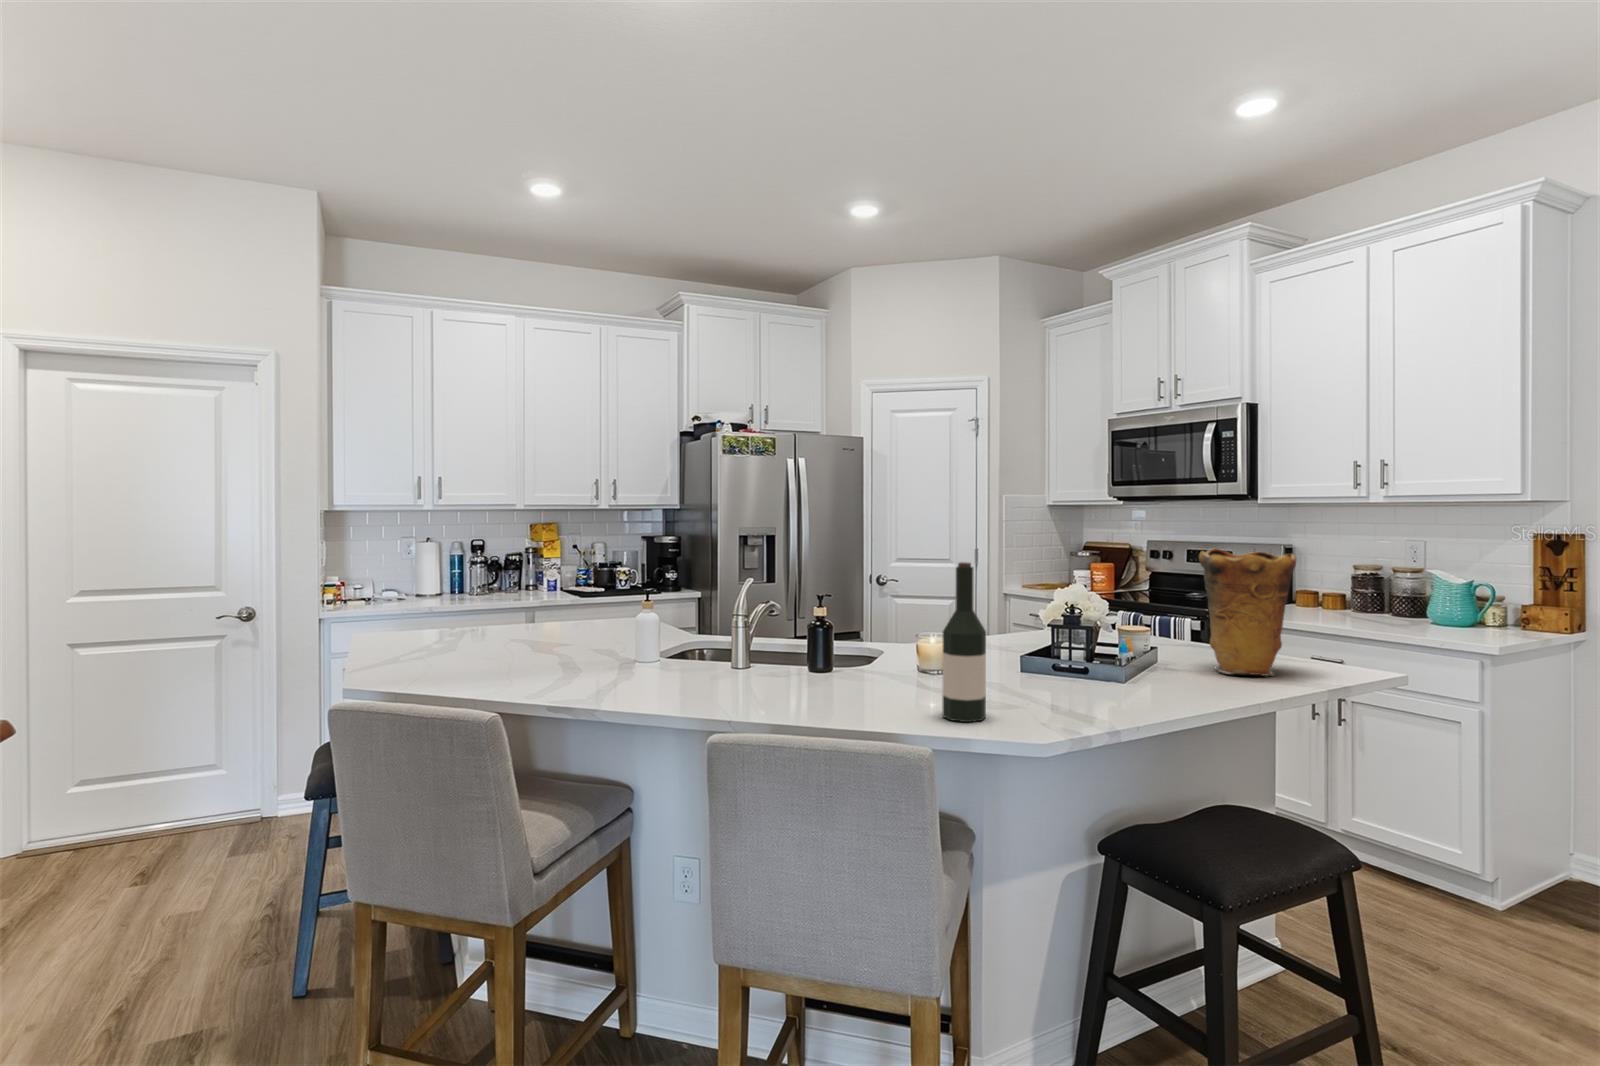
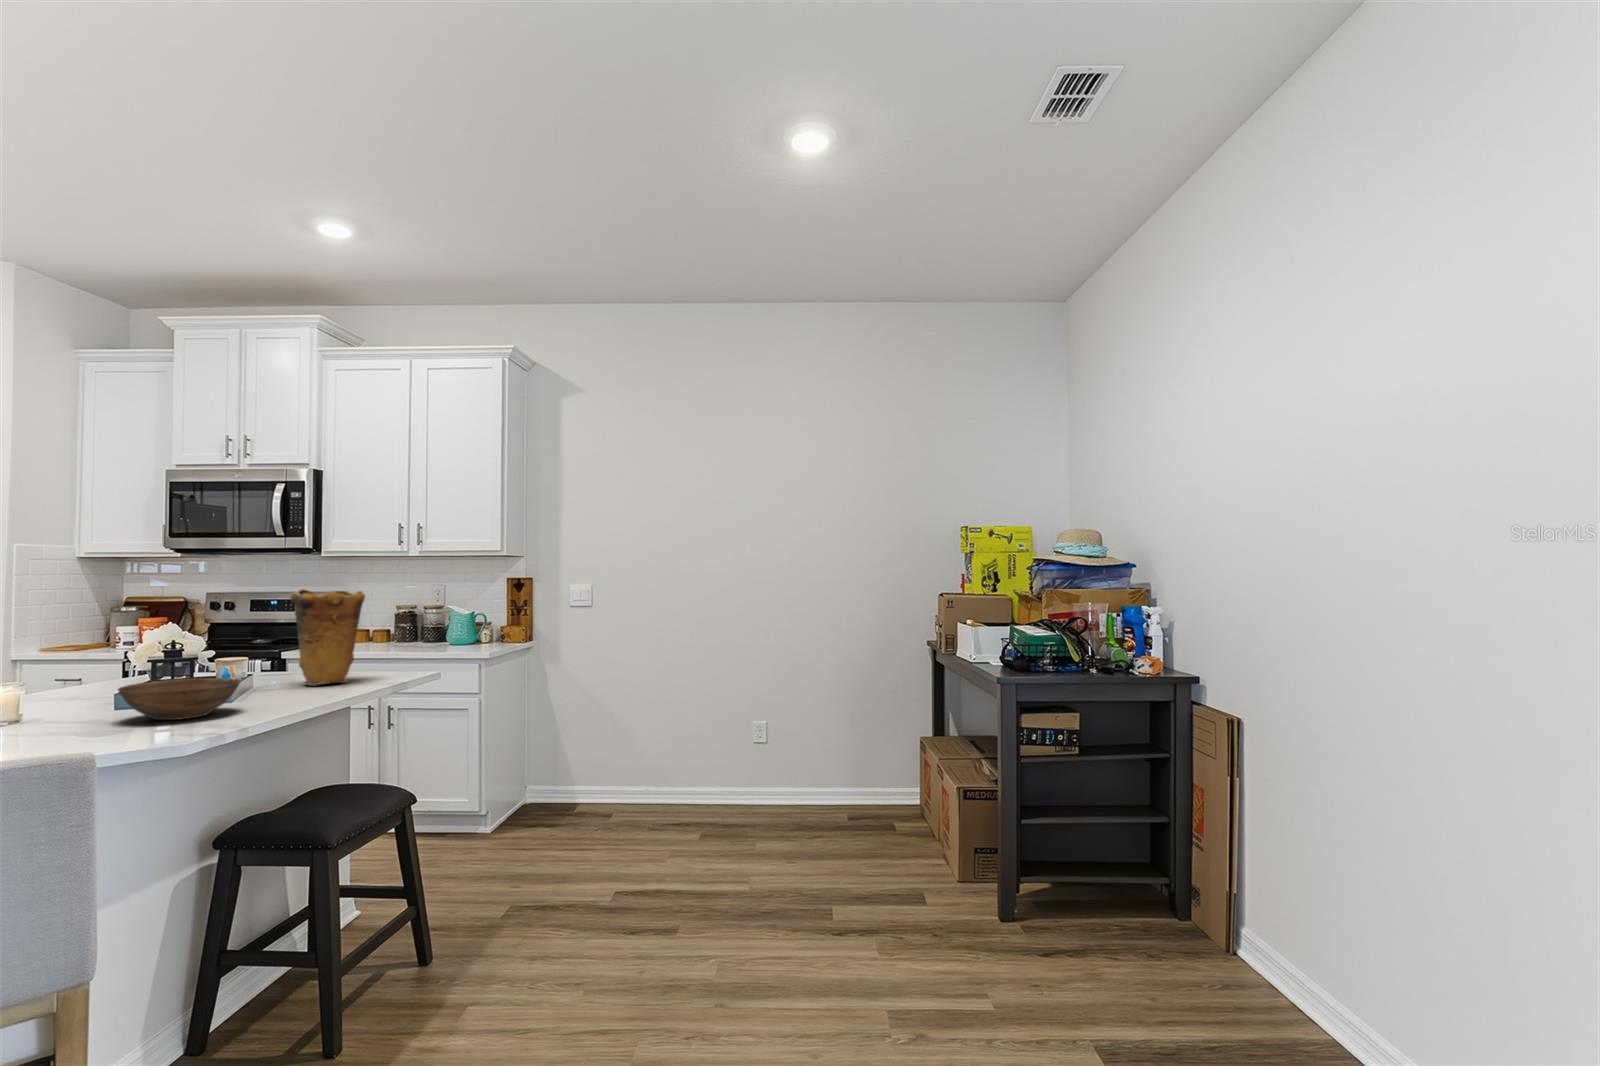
wine bottle: present [942,562,986,722] -> none [64,602,114,745]
bowl: none [1004,650,1128,703] -> present [118,678,241,720]

